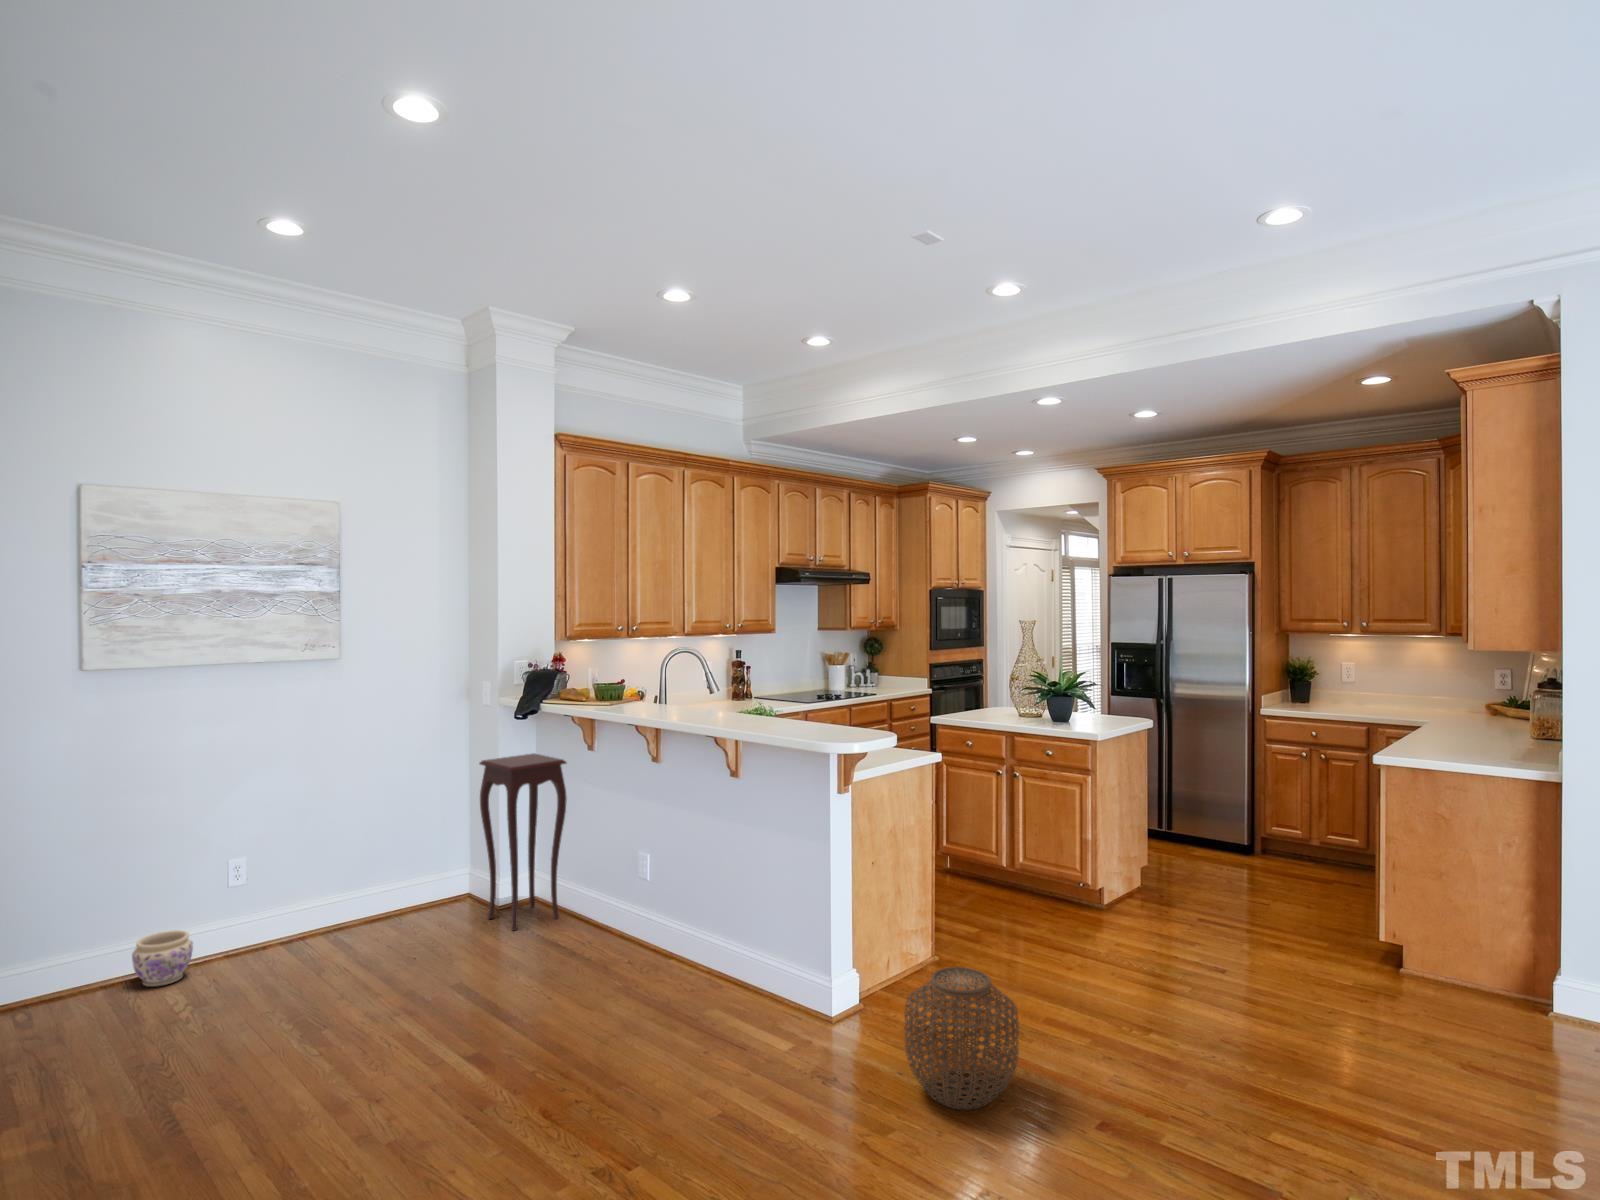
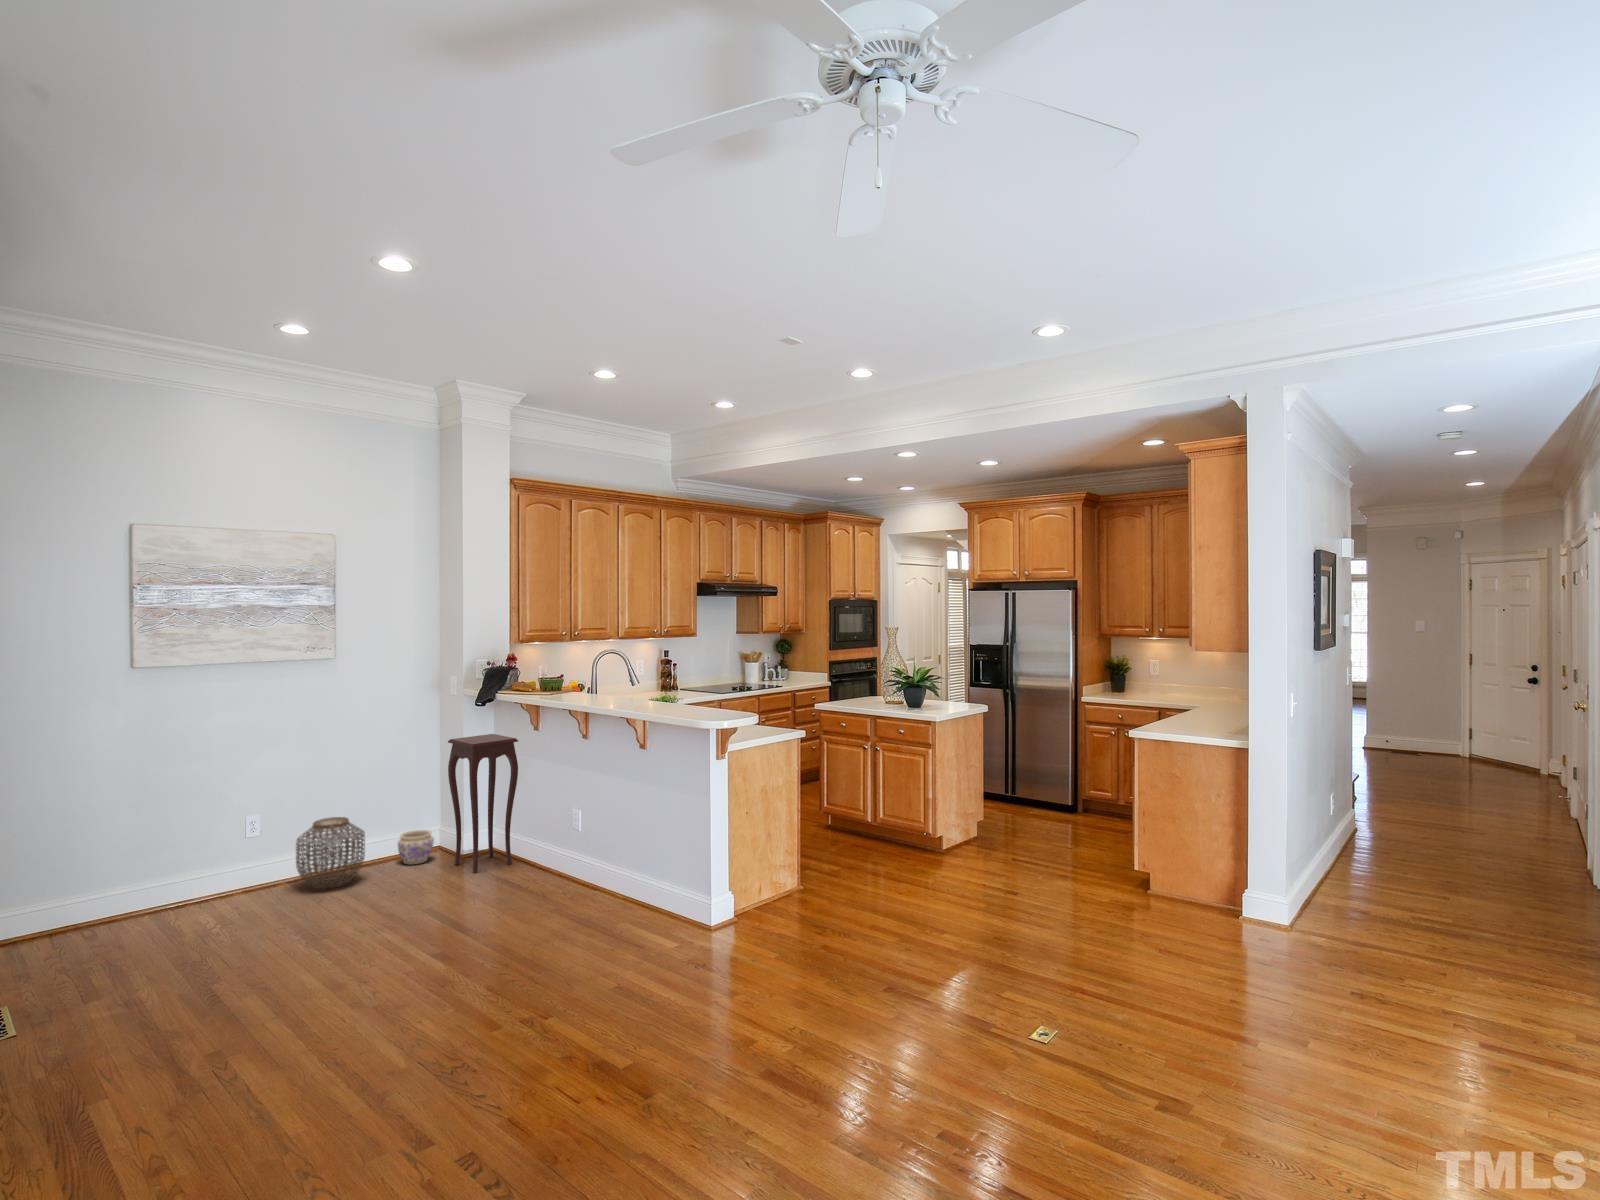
planter: present [132,930,193,987] -> present [397,830,434,865]
woven basket: present [905,967,1019,1110] -> present [296,817,365,889]

